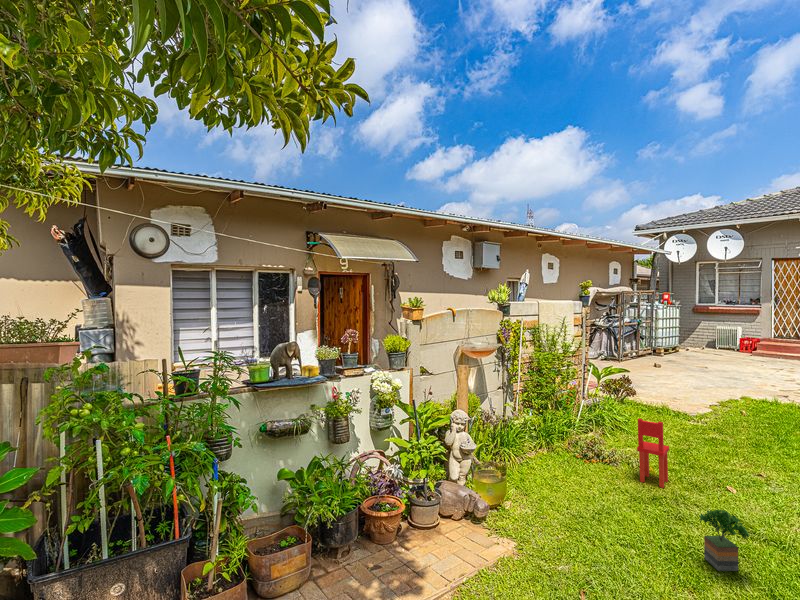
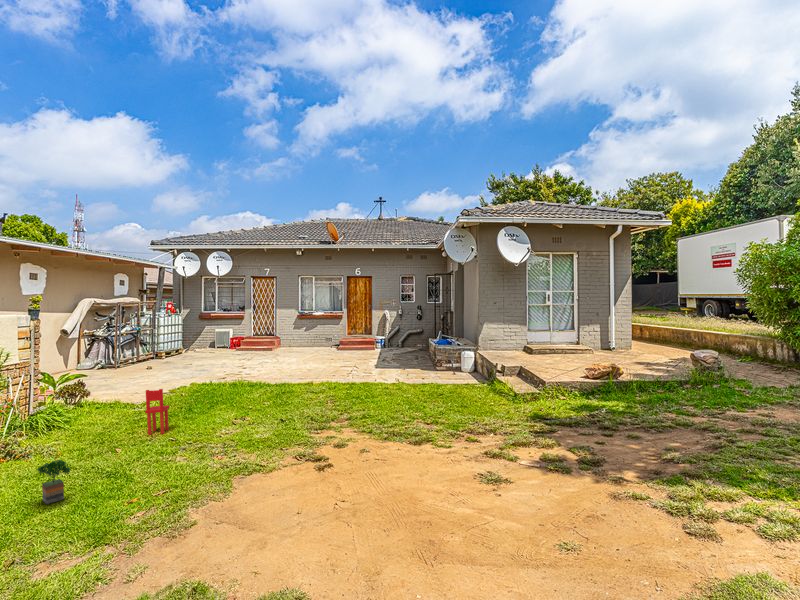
chair: present [637,418,669,488] -> present [145,389,169,435]

